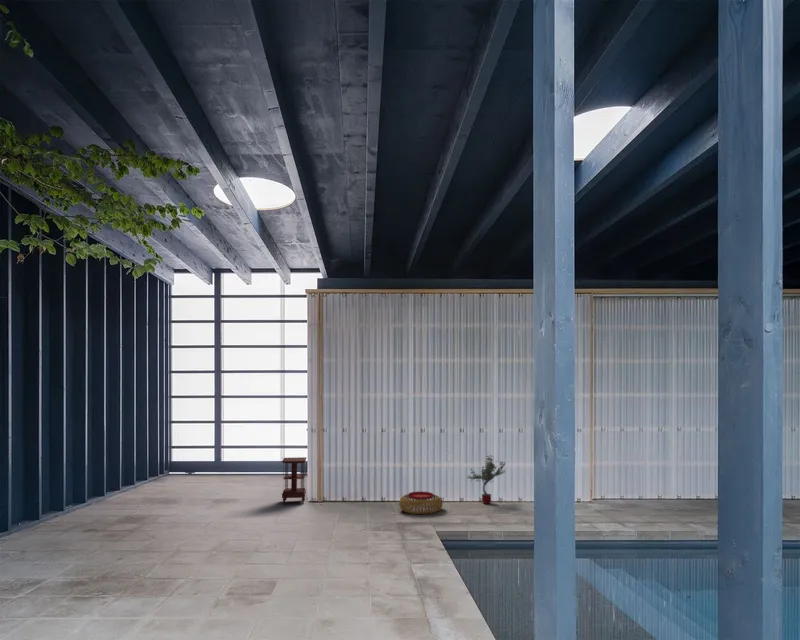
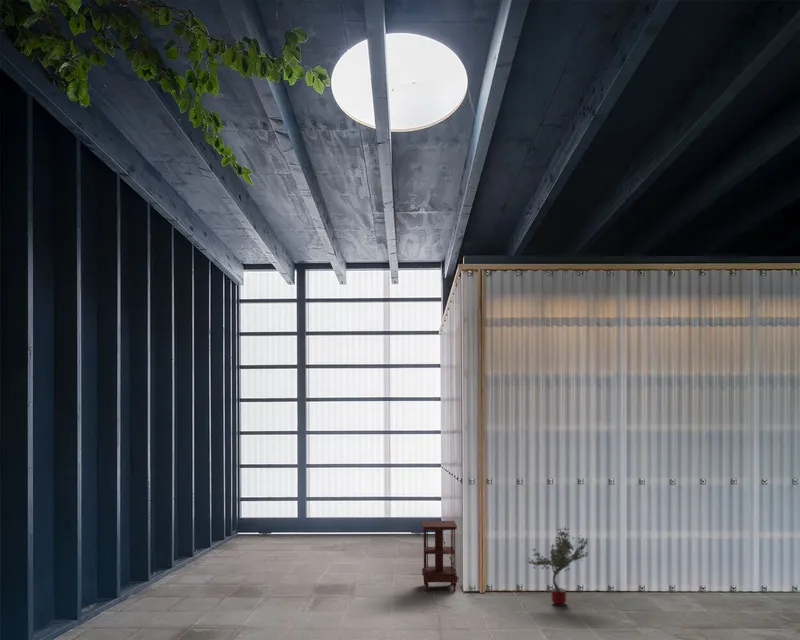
potted tree: present [467,456,505,504] -> present [528,528,588,606]
pouf: present [399,492,442,514] -> none [616,579,688,618]

